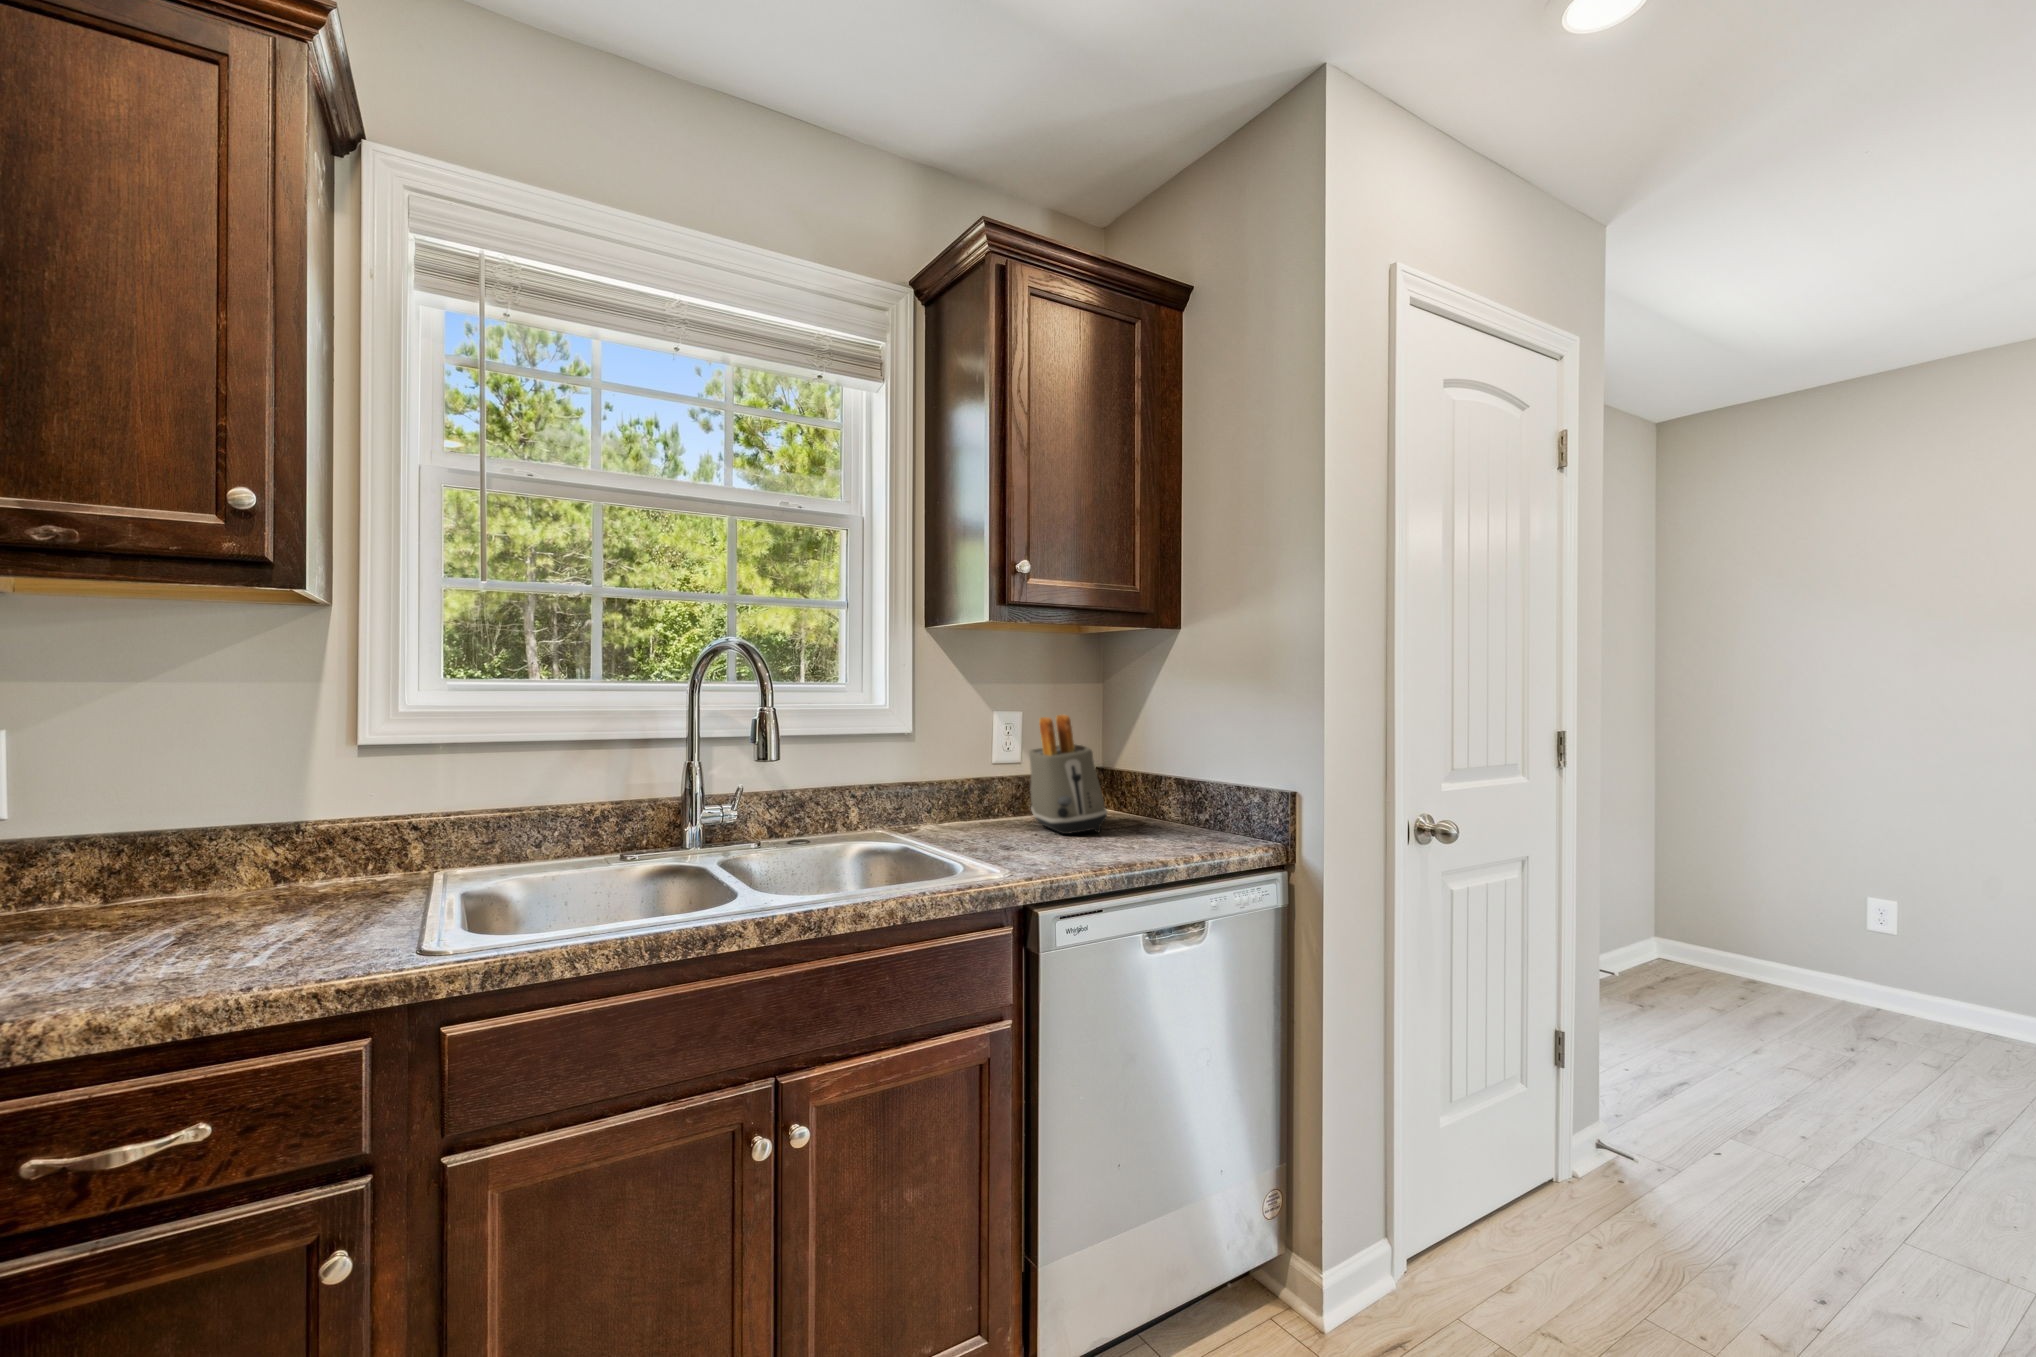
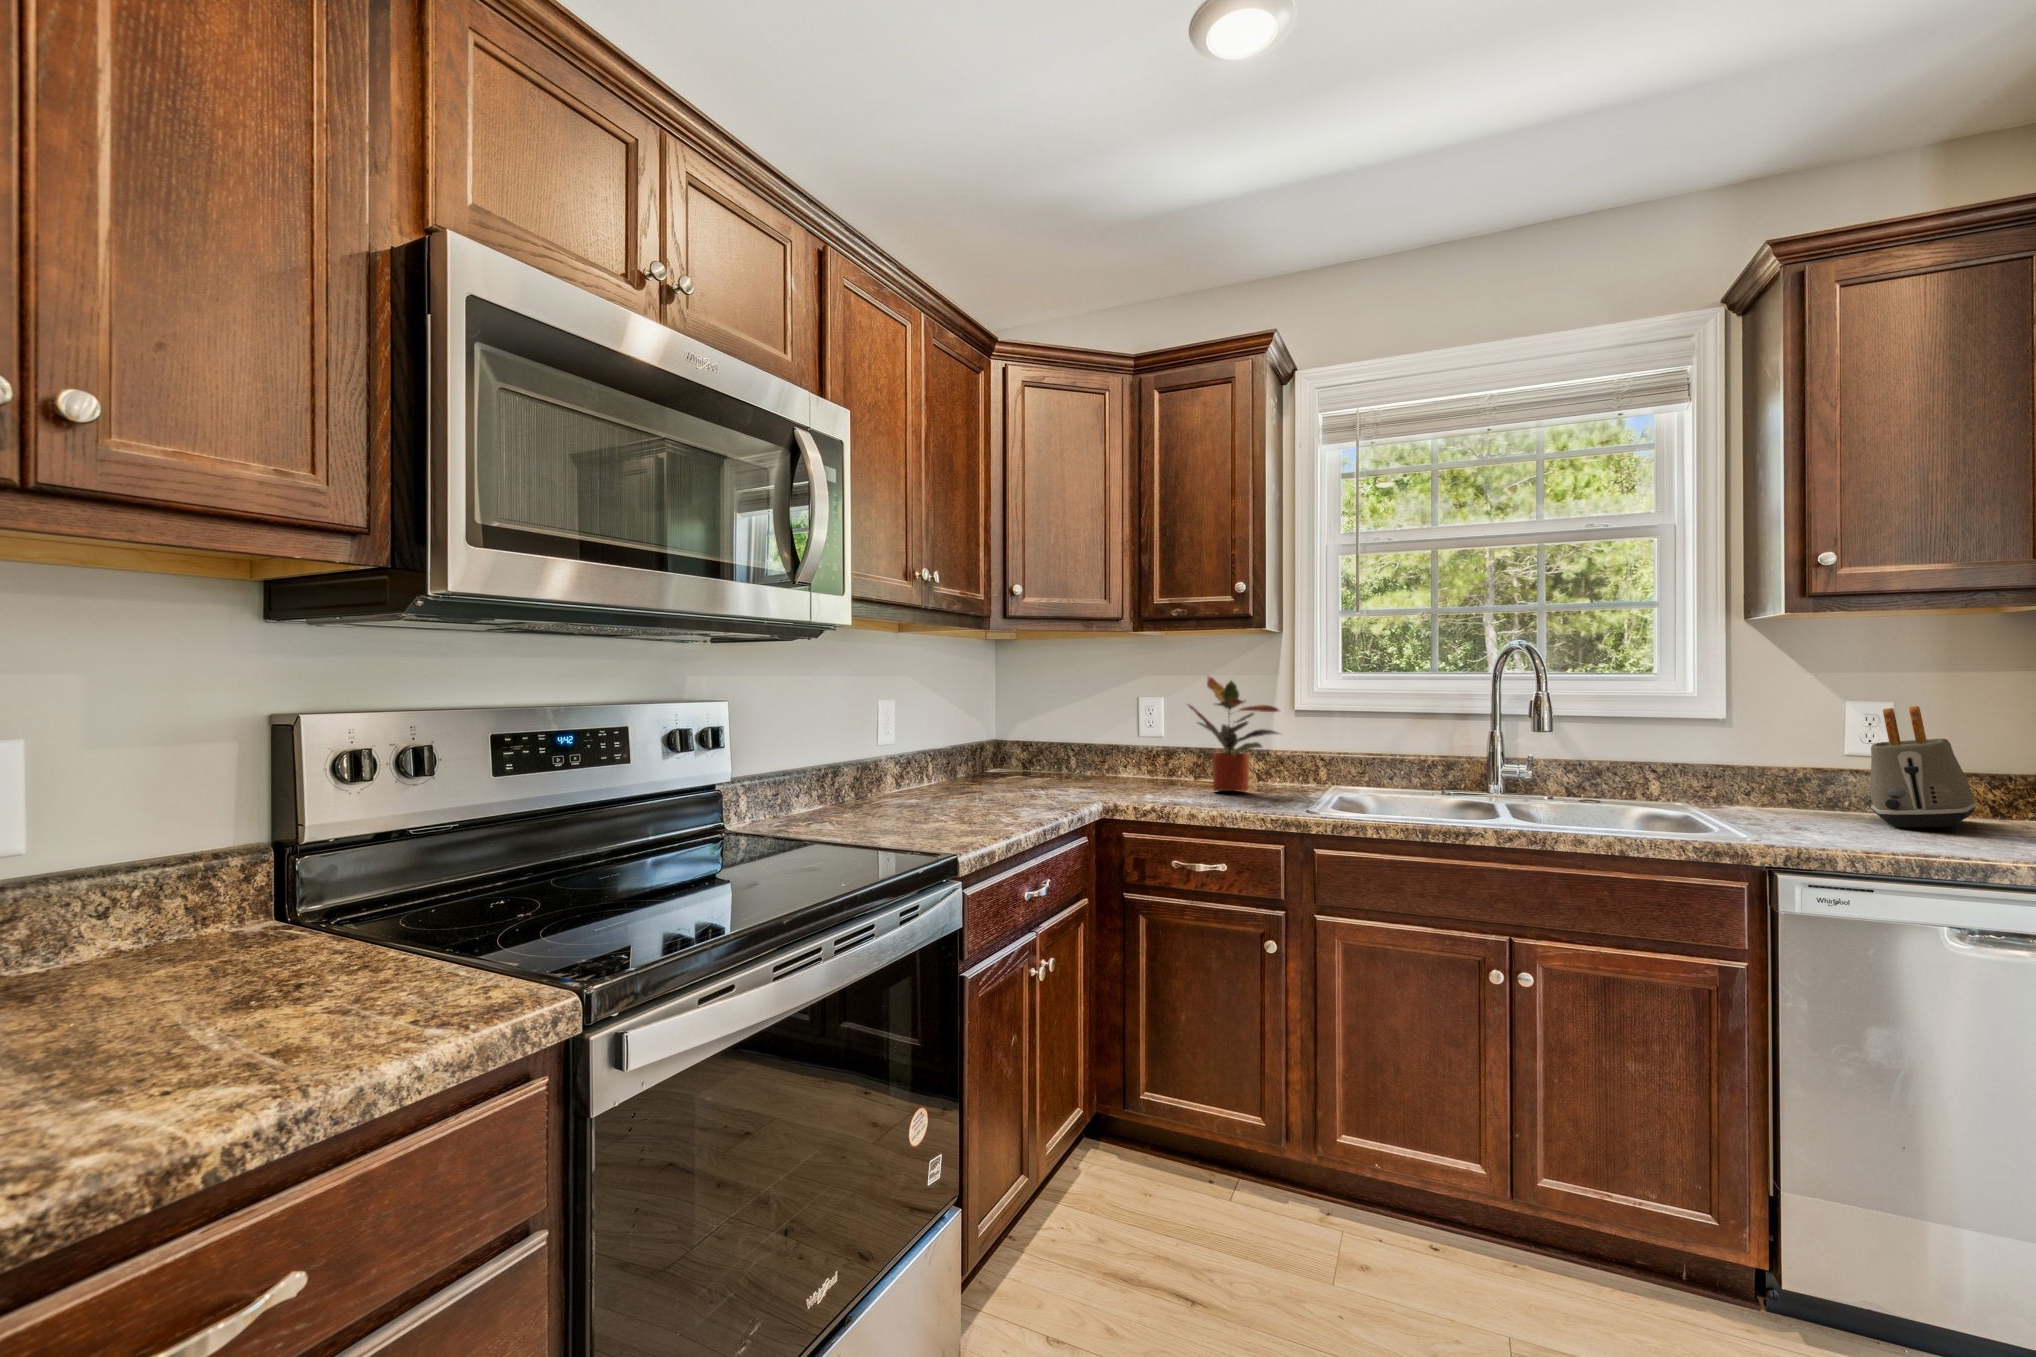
potted plant: none [87,682,342,931] -> present [1188,676,1279,792]

